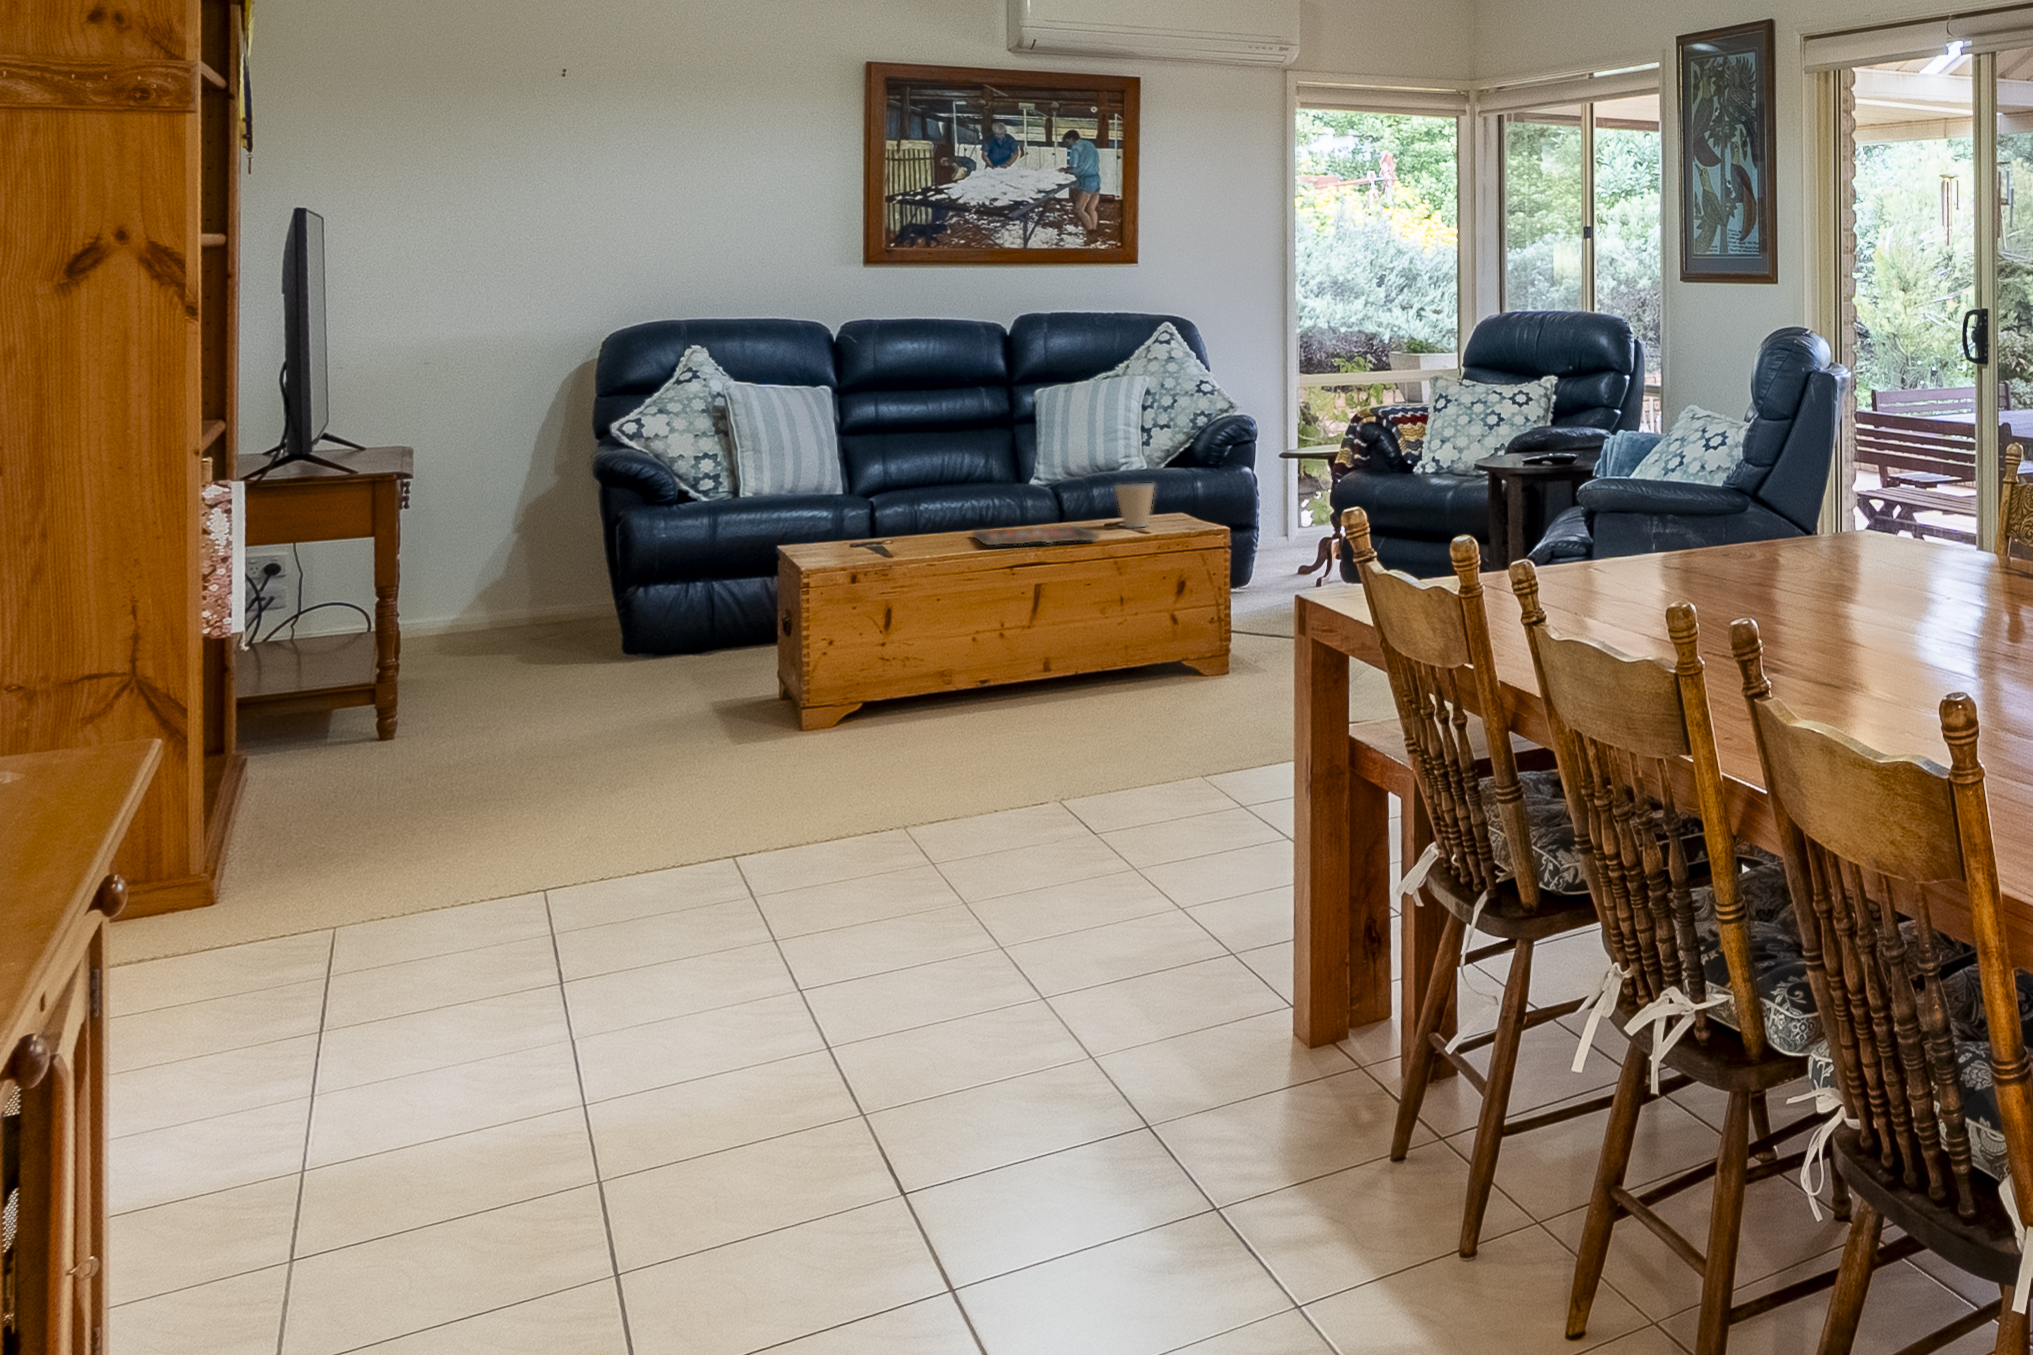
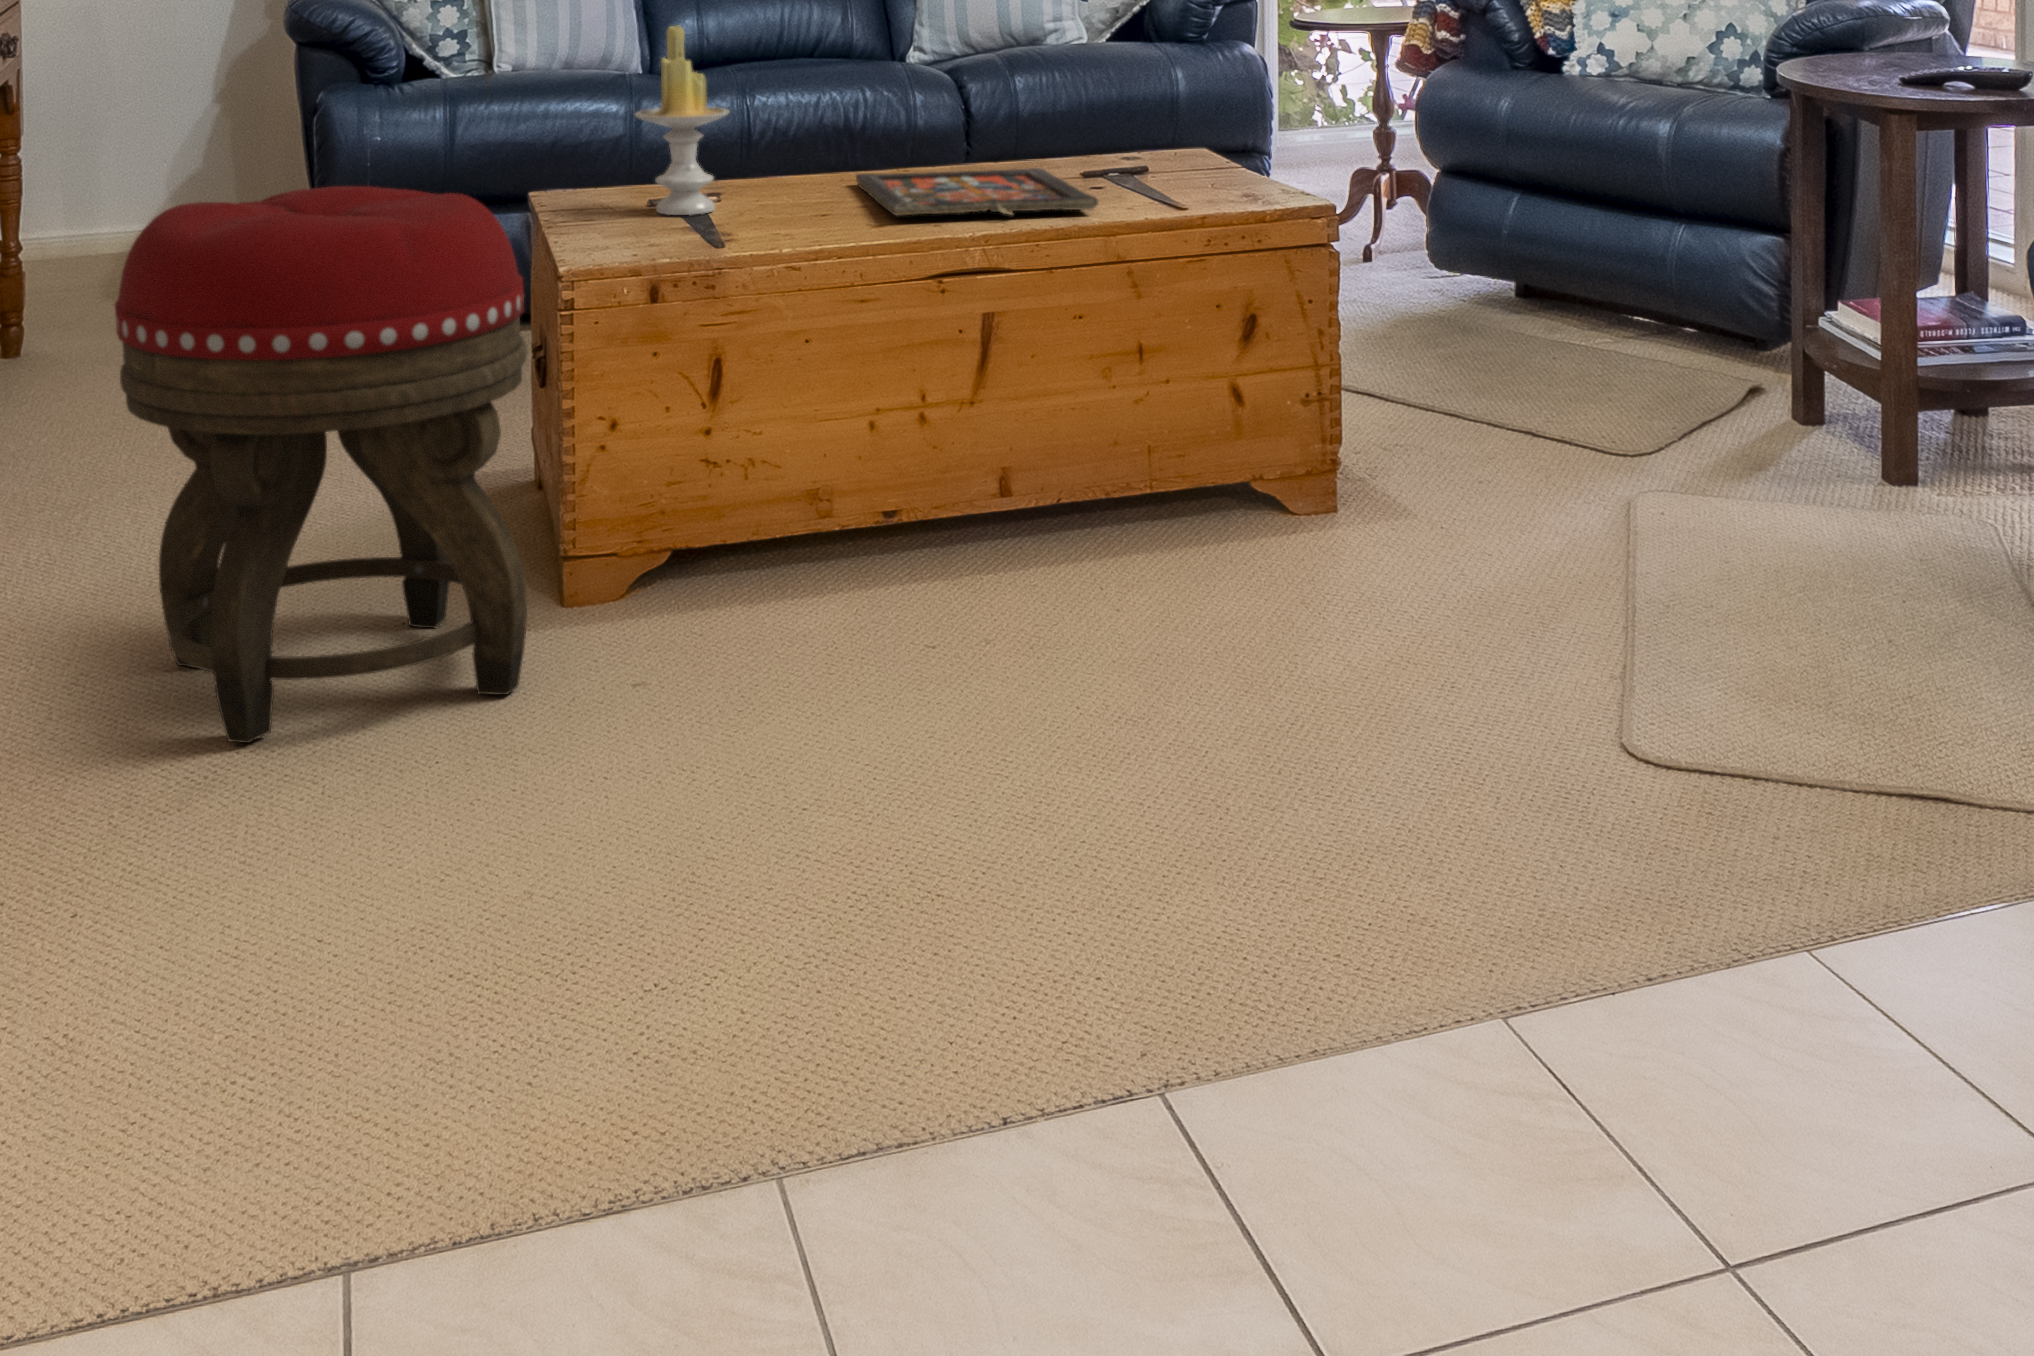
candle: none [839,453,895,550] -> present [635,25,730,215]
coffee cup: present [1115,483,1154,528] -> none [1101,87,1175,174]
footstool: none [555,531,783,788] -> present [115,186,527,743]

